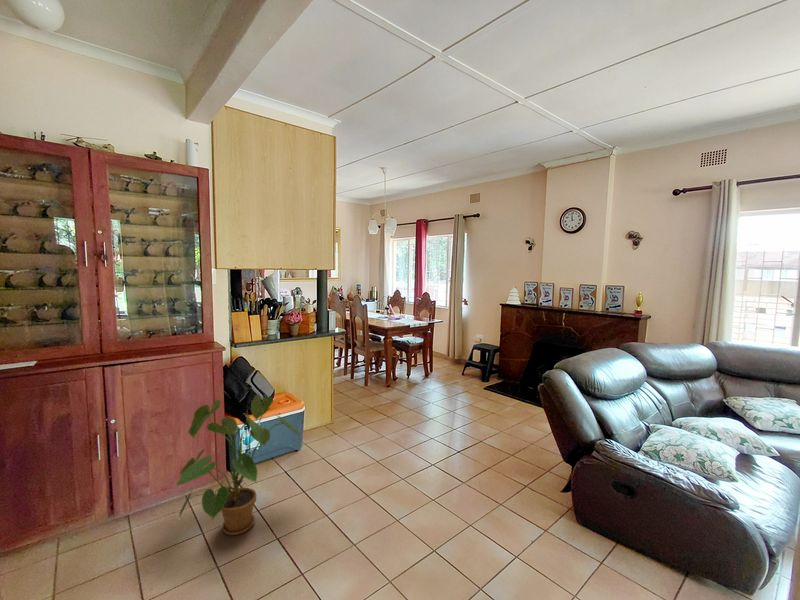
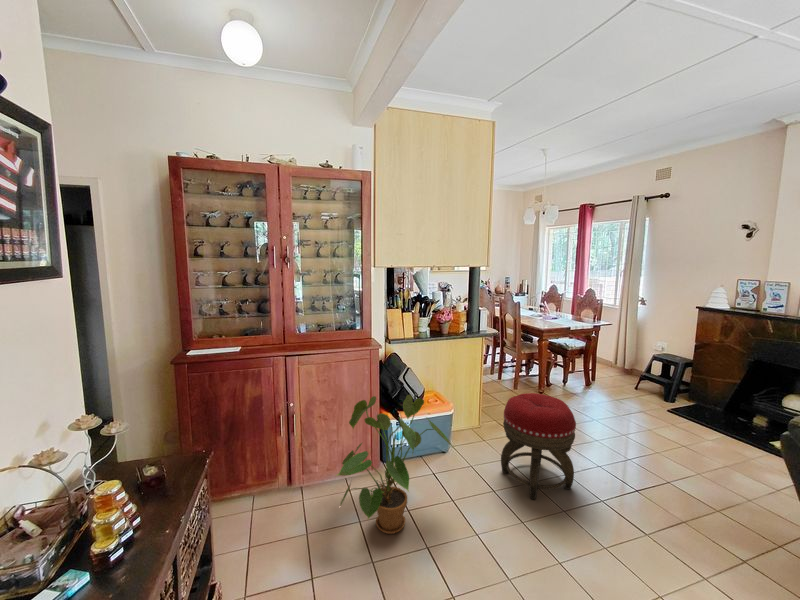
footstool: none [350,381,409,473] -> present [501,393,576,500]

